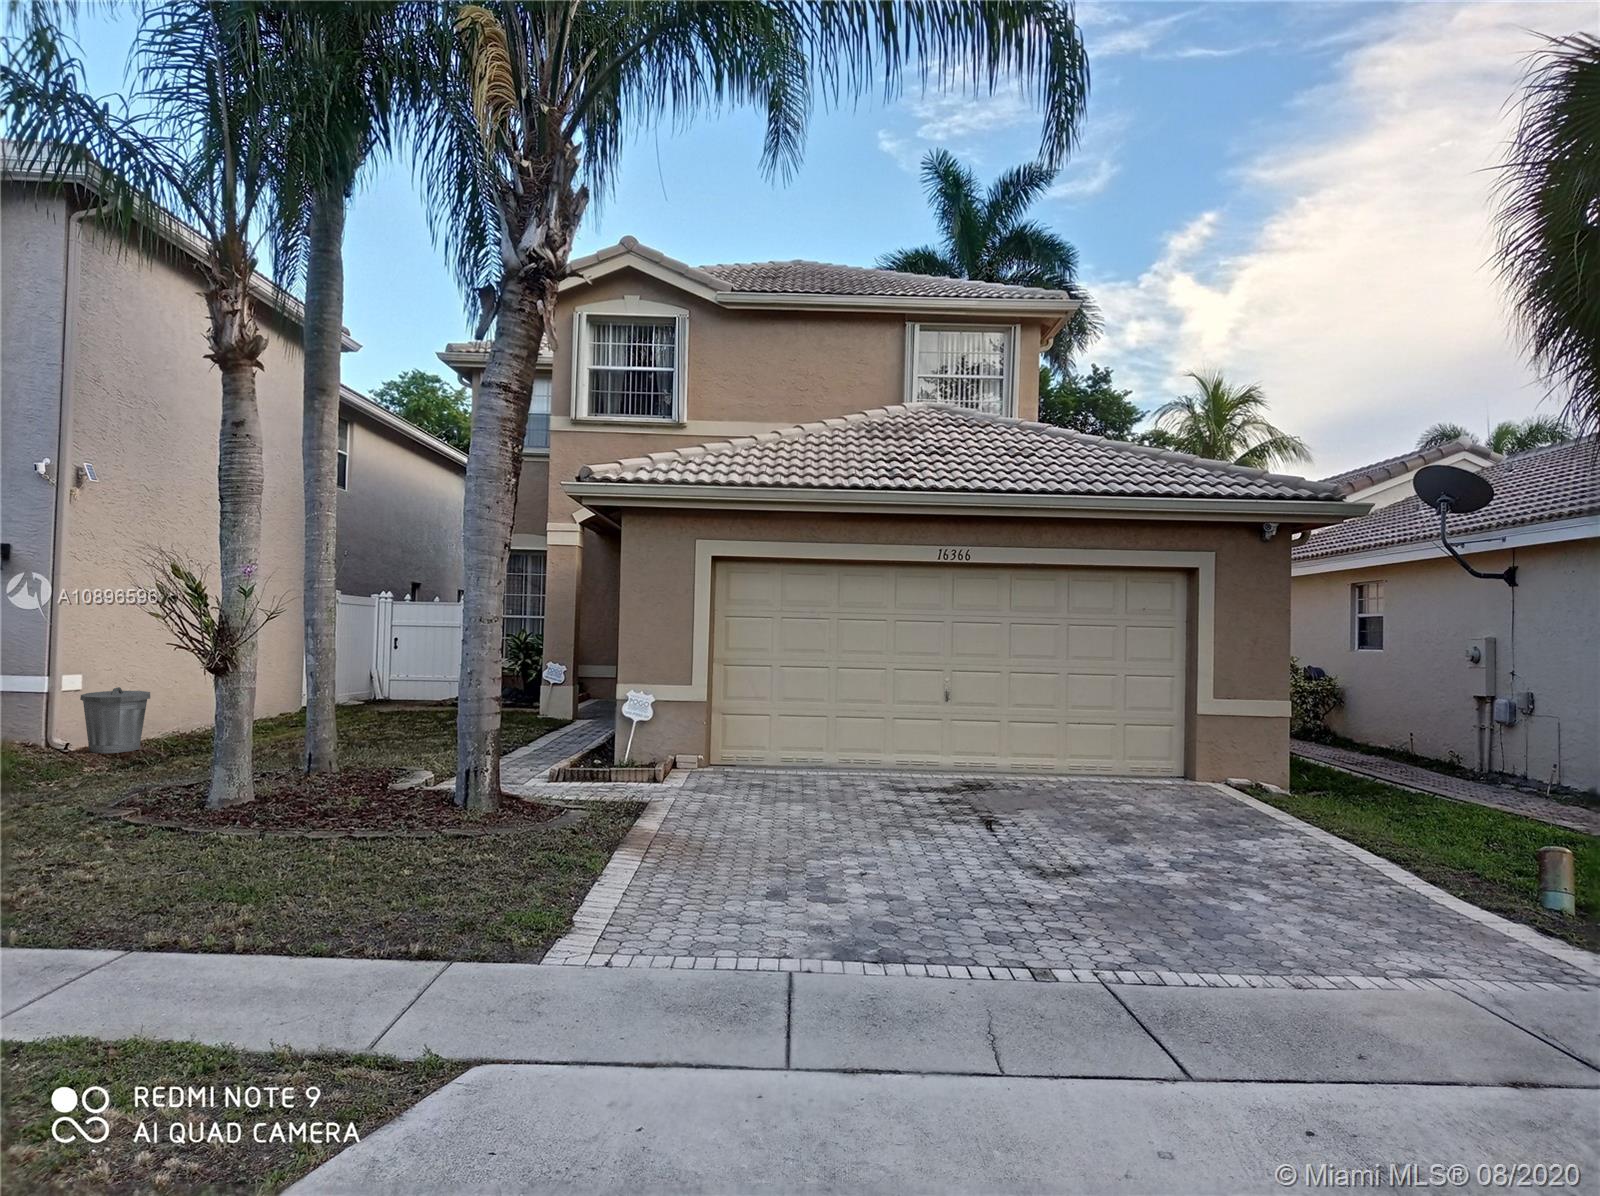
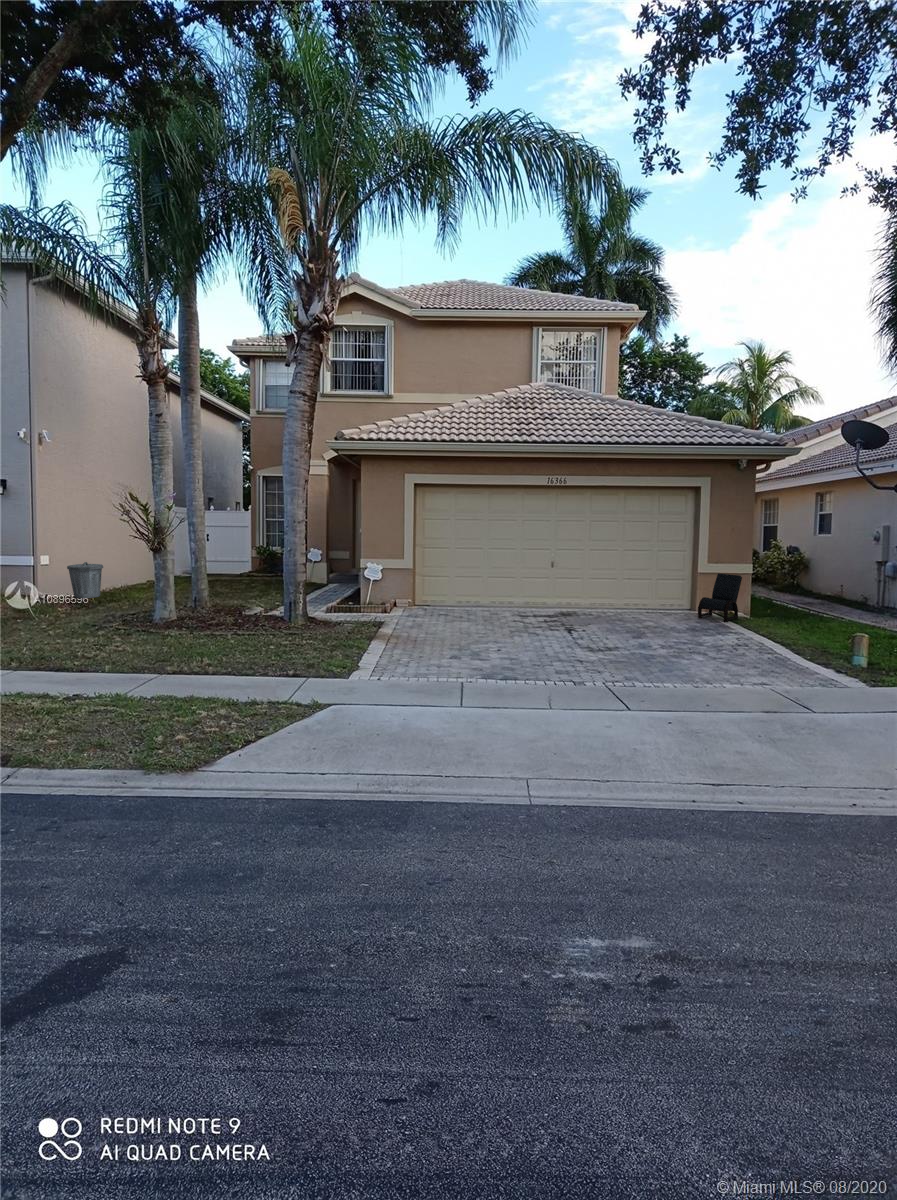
lounge chair: none [1208,717,1280,805] -> present [698,573,742,622]

